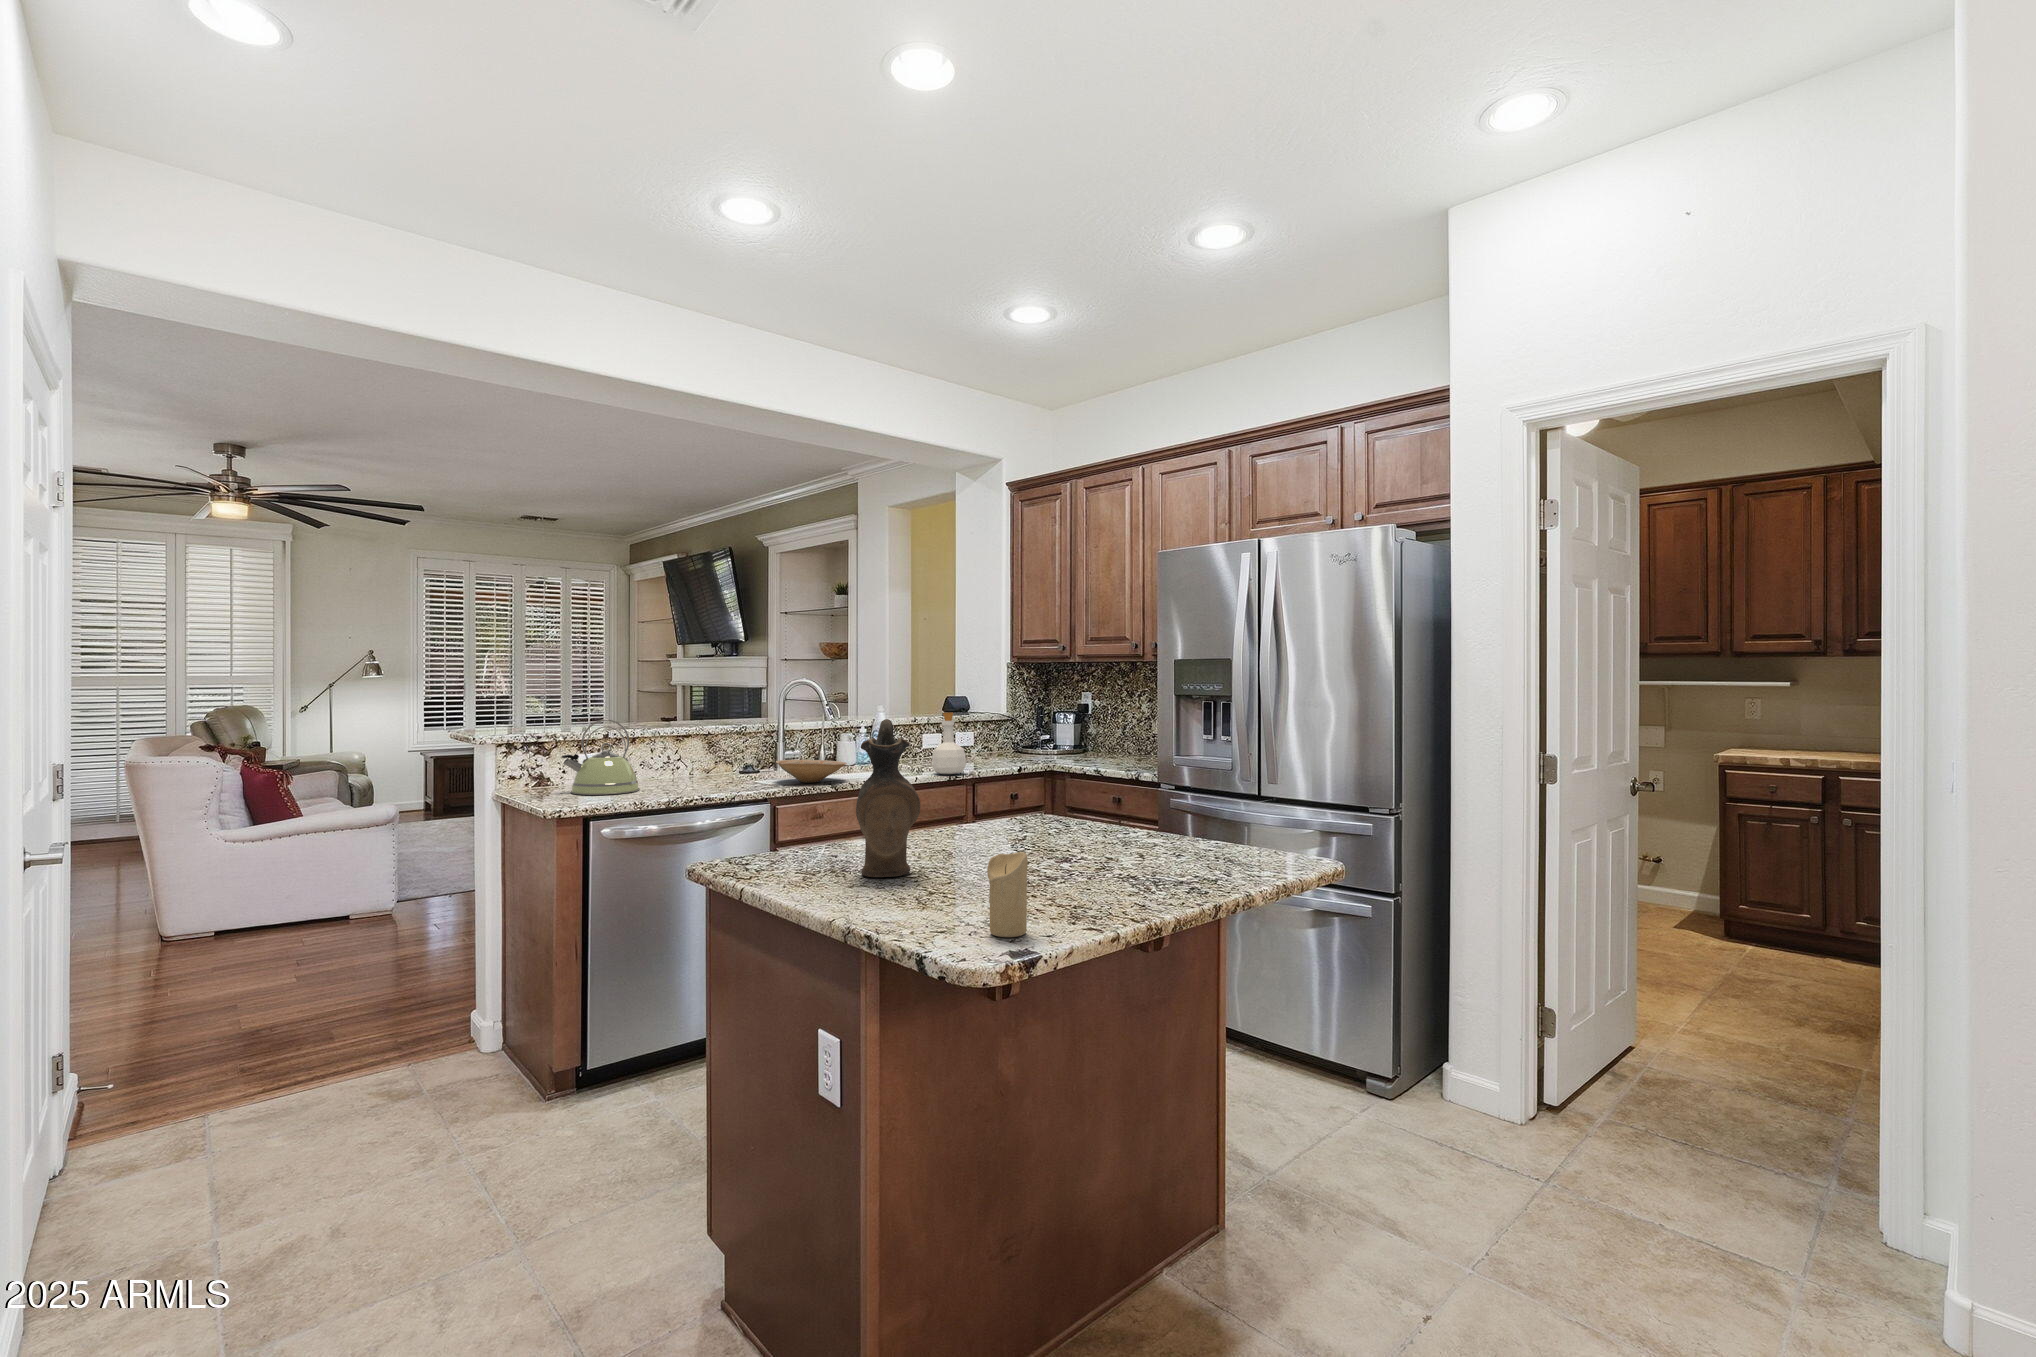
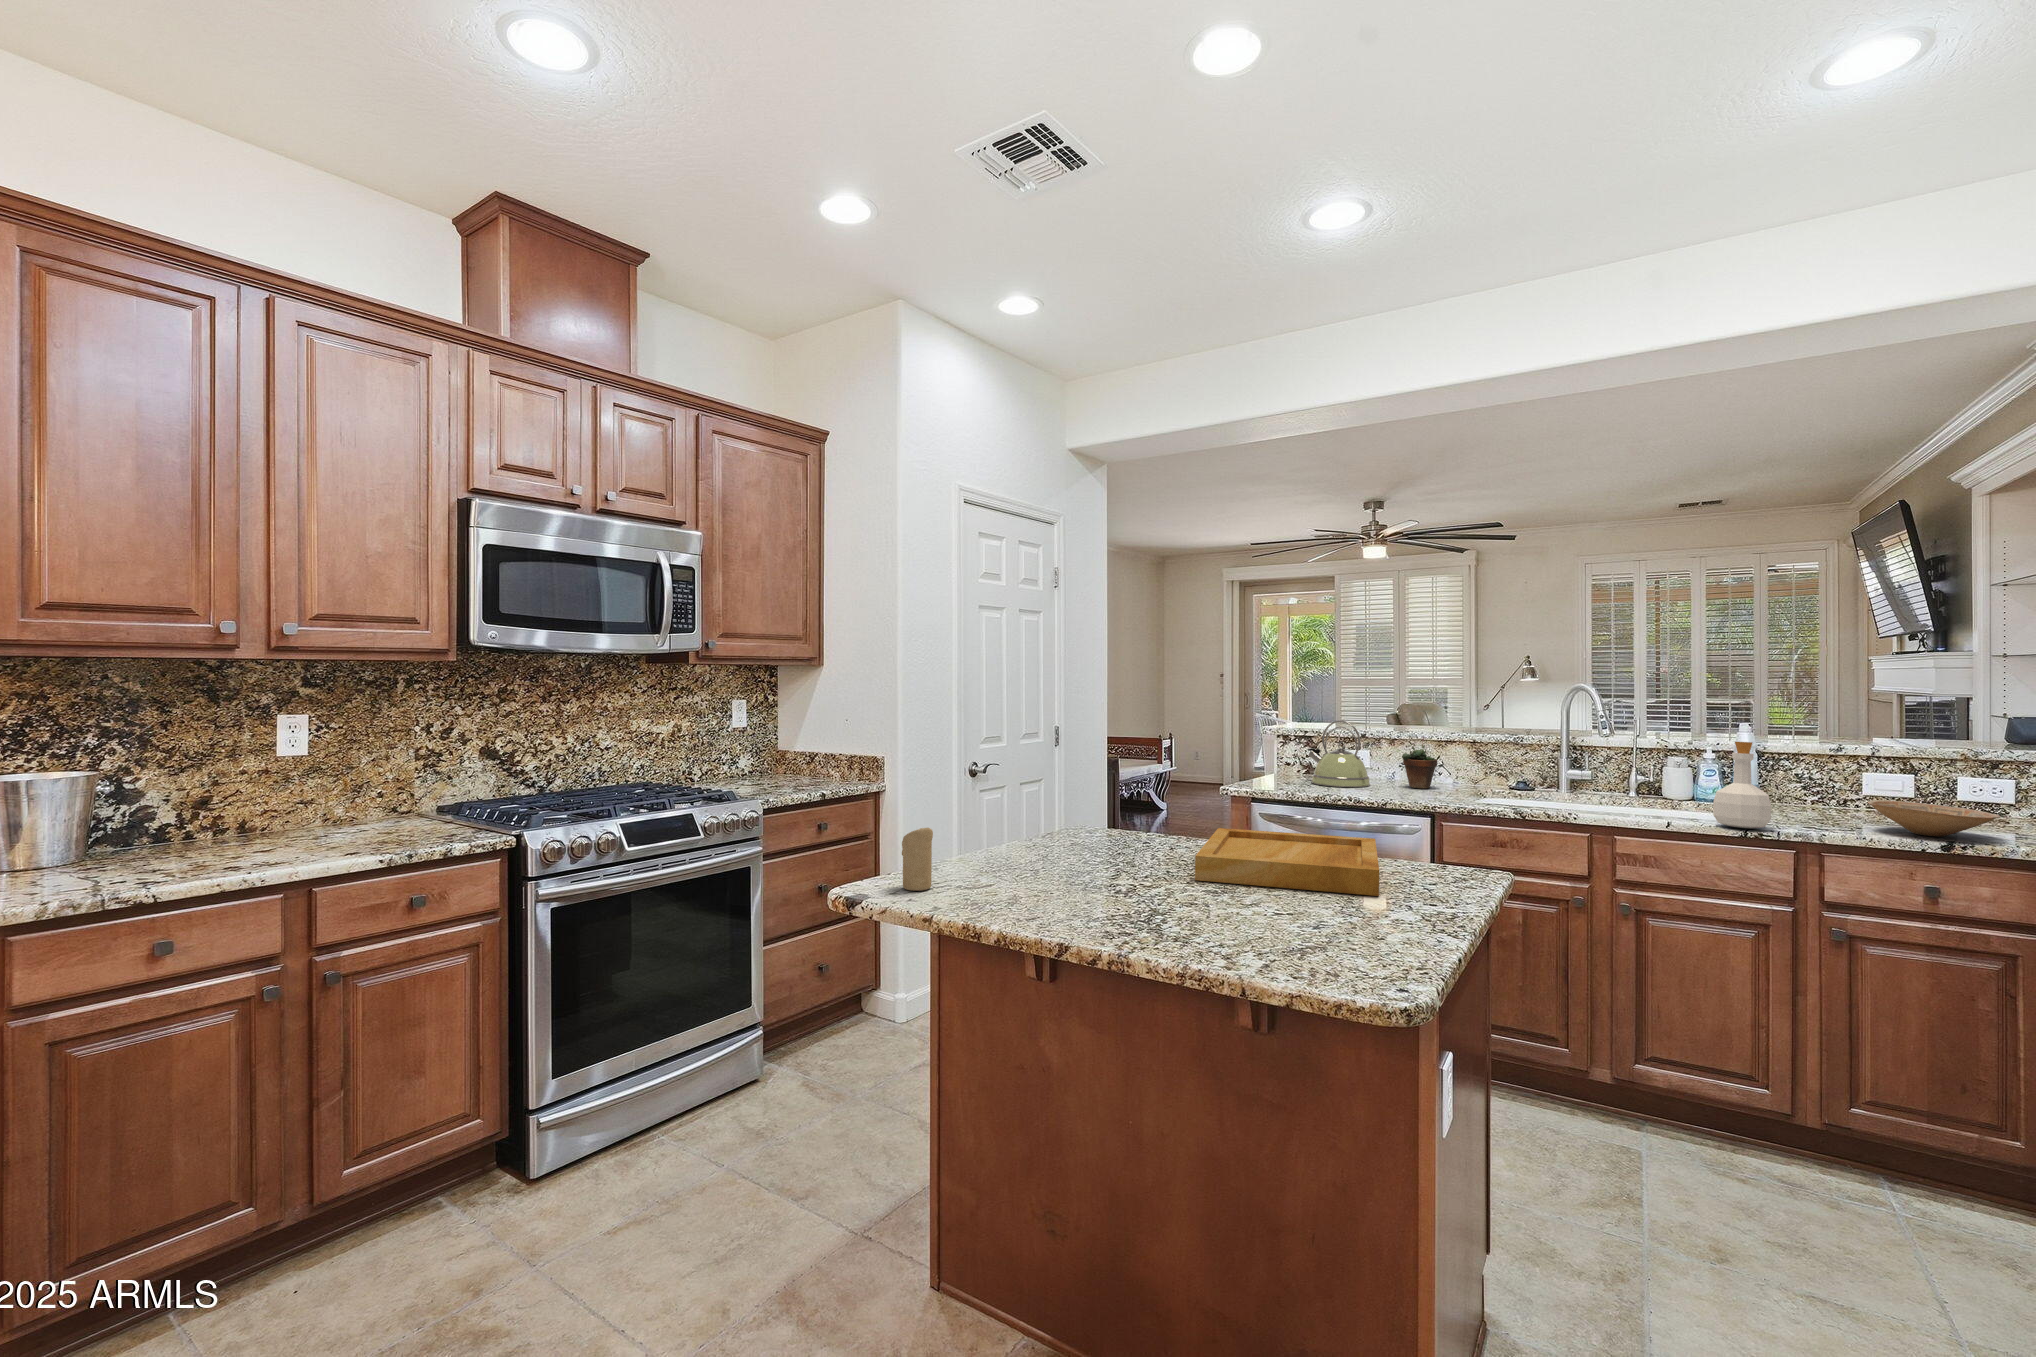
ceramic pitcher: present [856,719,920,877] -> none [1050,725,1121,856]
succulent plant: none [664,729,698,784] -> present [1402,737,1438,788]
bowl: present [776,760,847,783] -> present [1868,800,2000,837]
tray: none [912,805,1122,861] -> present [1195,828,1379,896]

